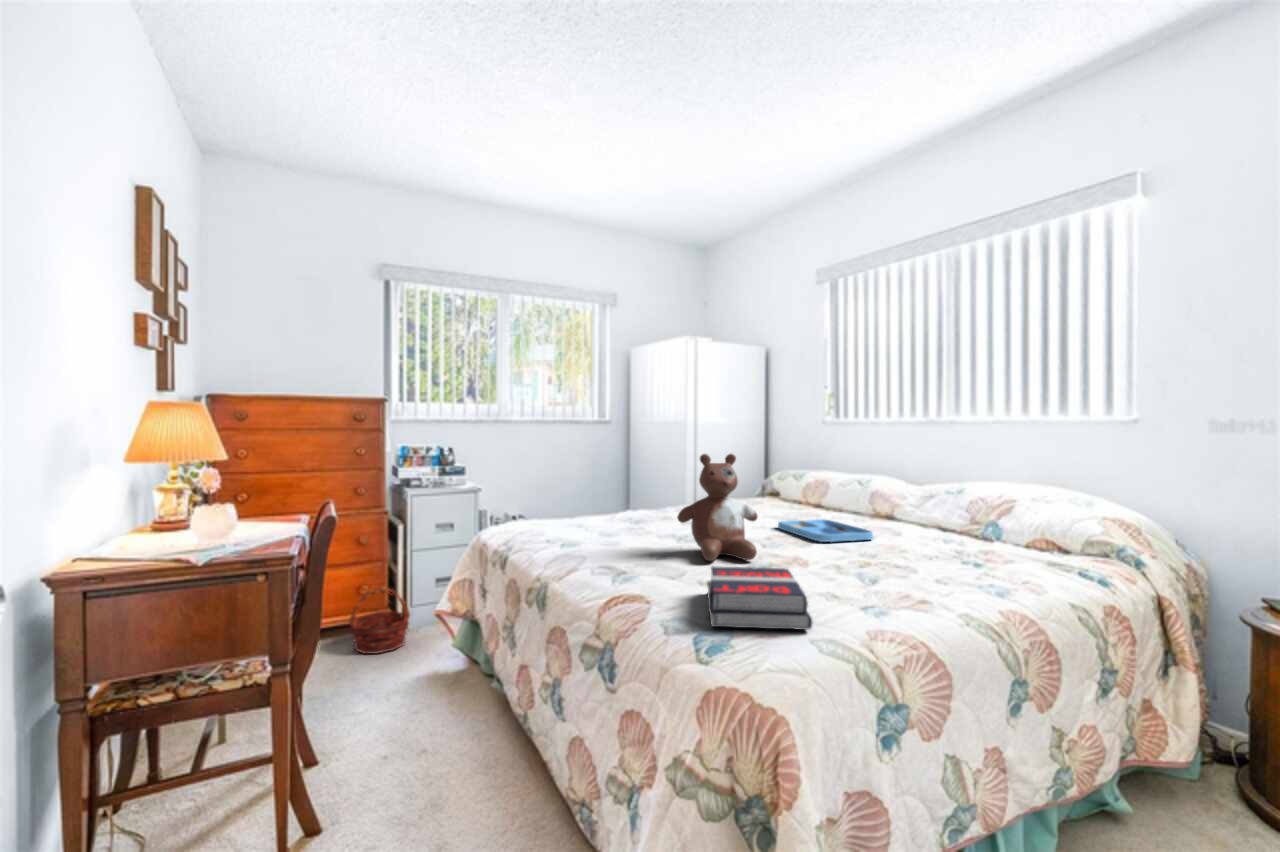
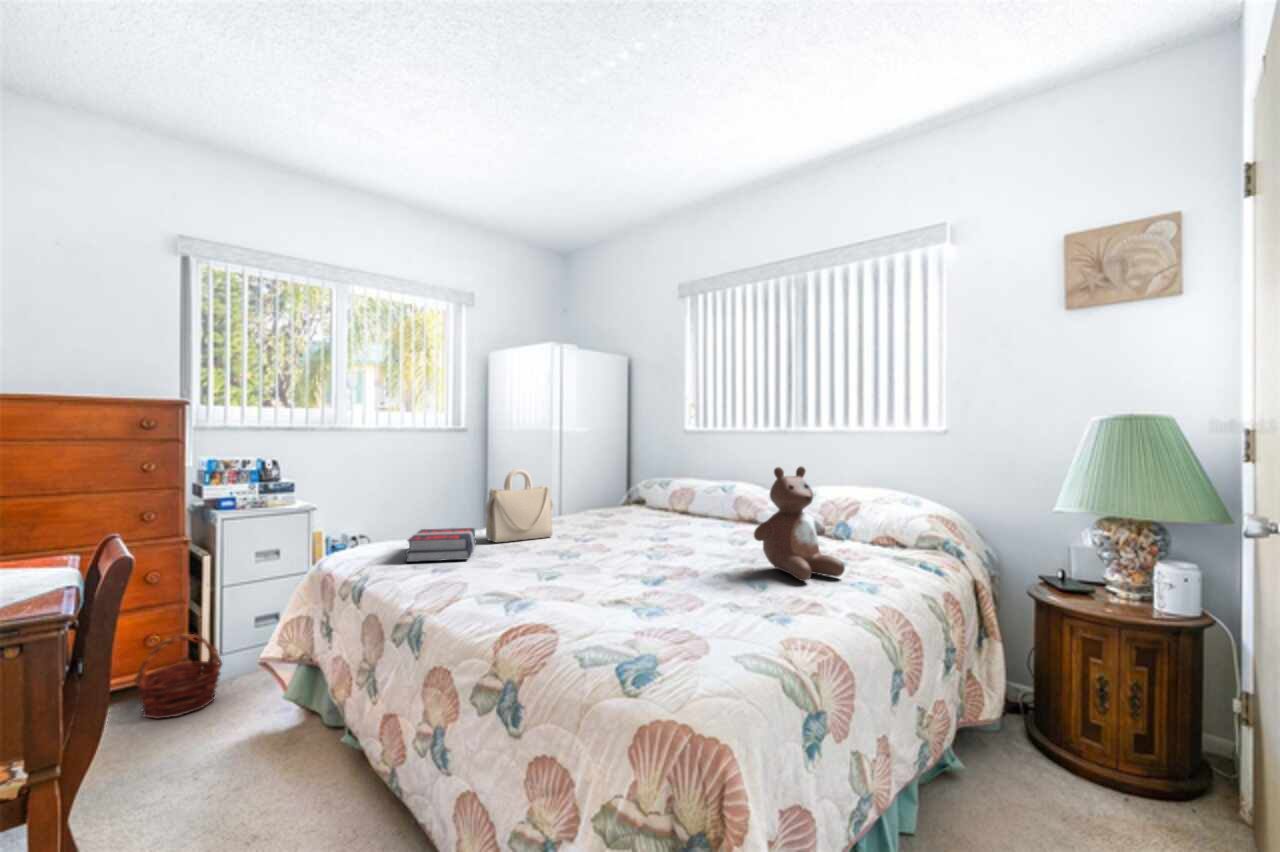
stuffed bear: present [677,454,758,561] -> present [754,466,845,581]
handbag: none [617,457,681,525] -> present [486,469,553,542]
tray: present [778,519,873,542] -> none [651,526,742,549]
book: present [707,567,812,630] -> present [406,528,476,562]

